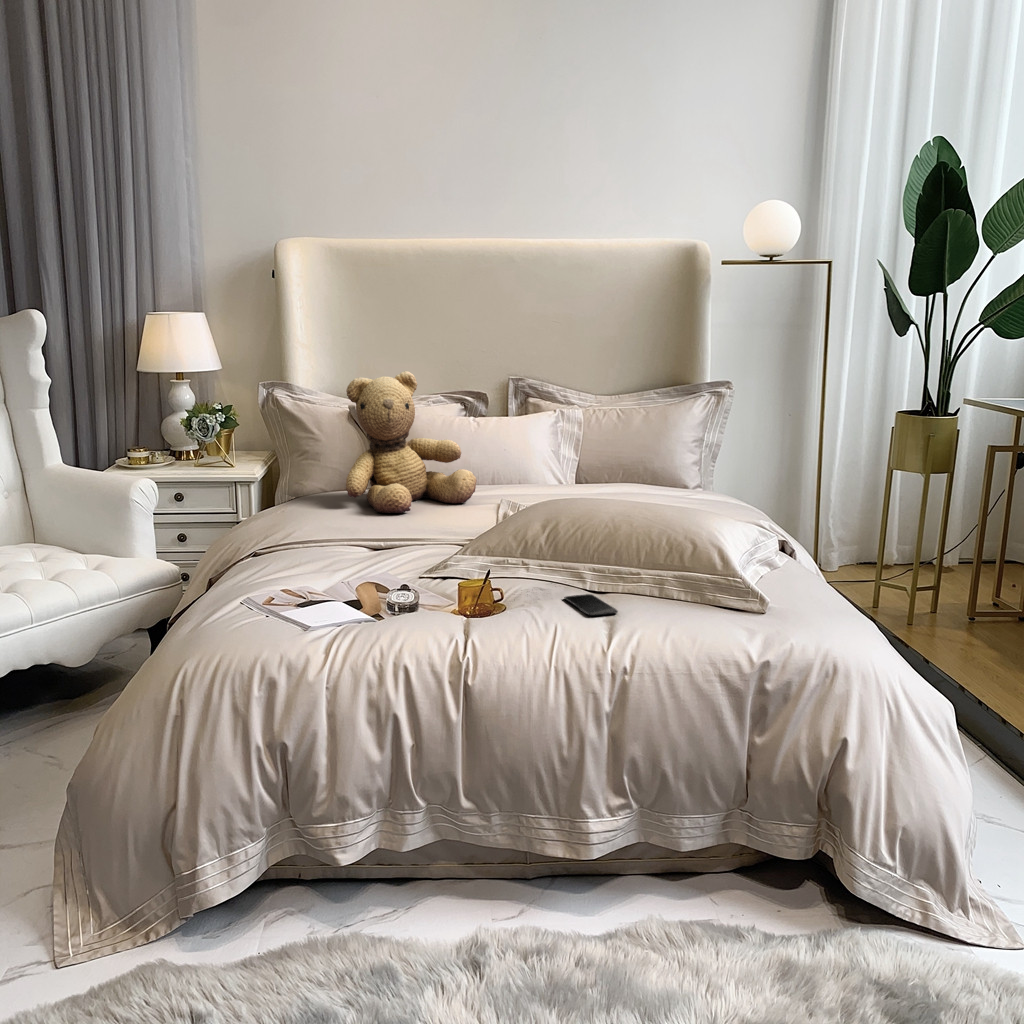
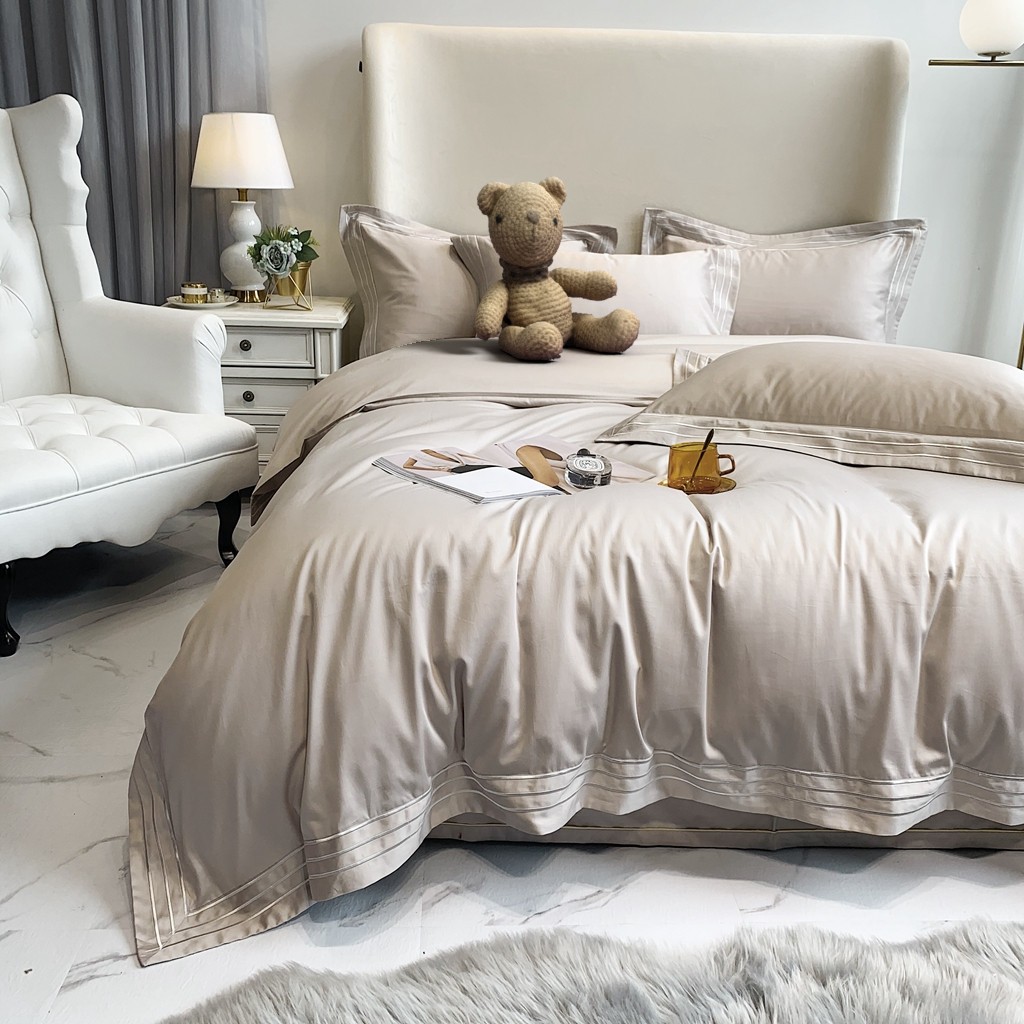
smartphone: present [564,594,618,616] -> none [819,466,910,493]

